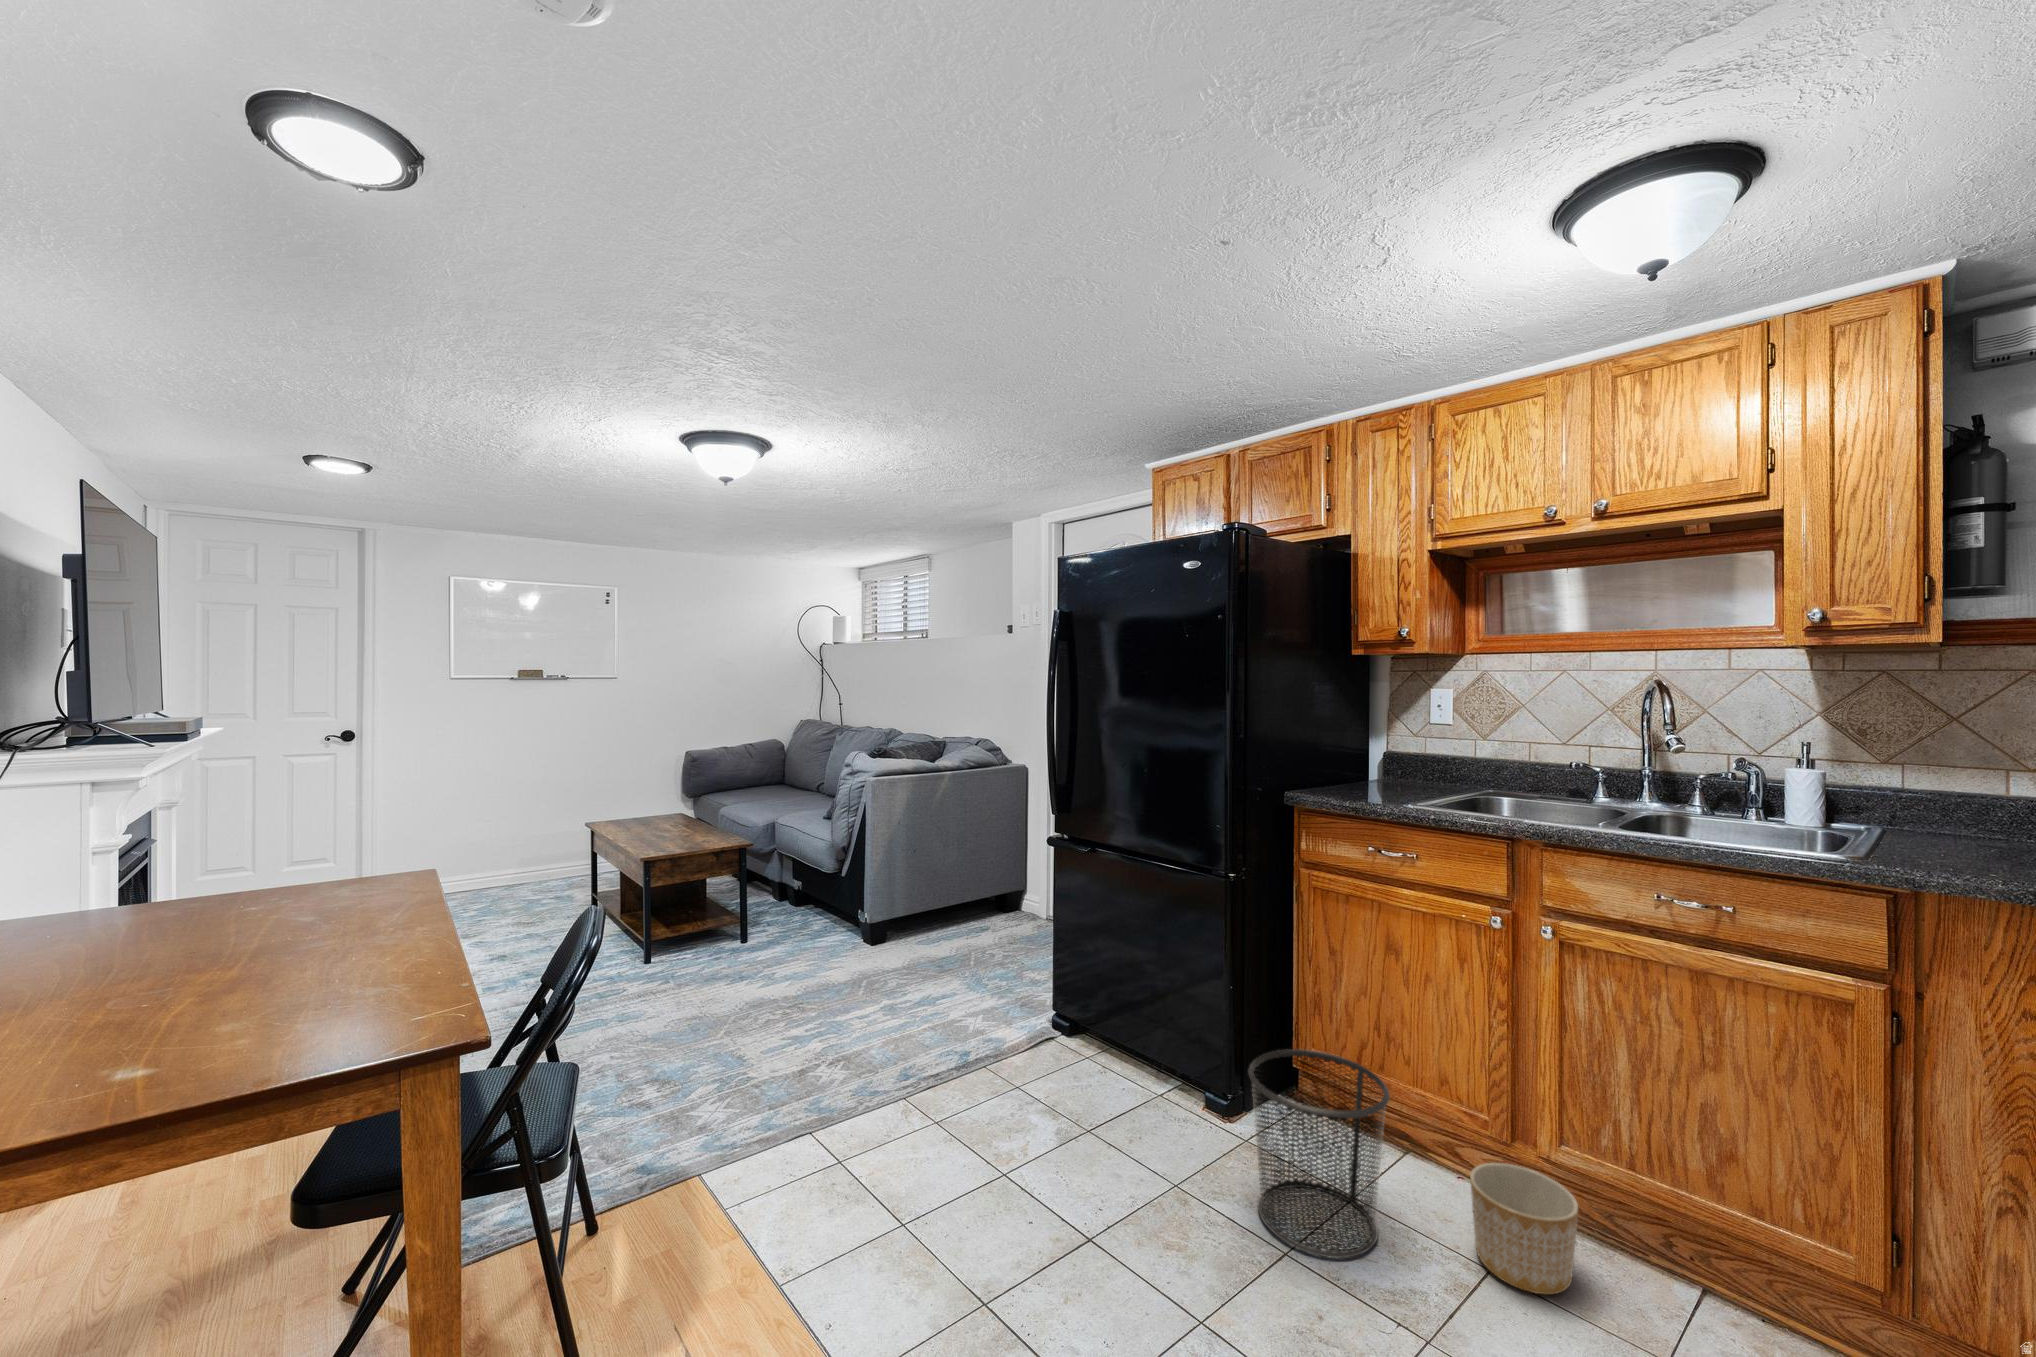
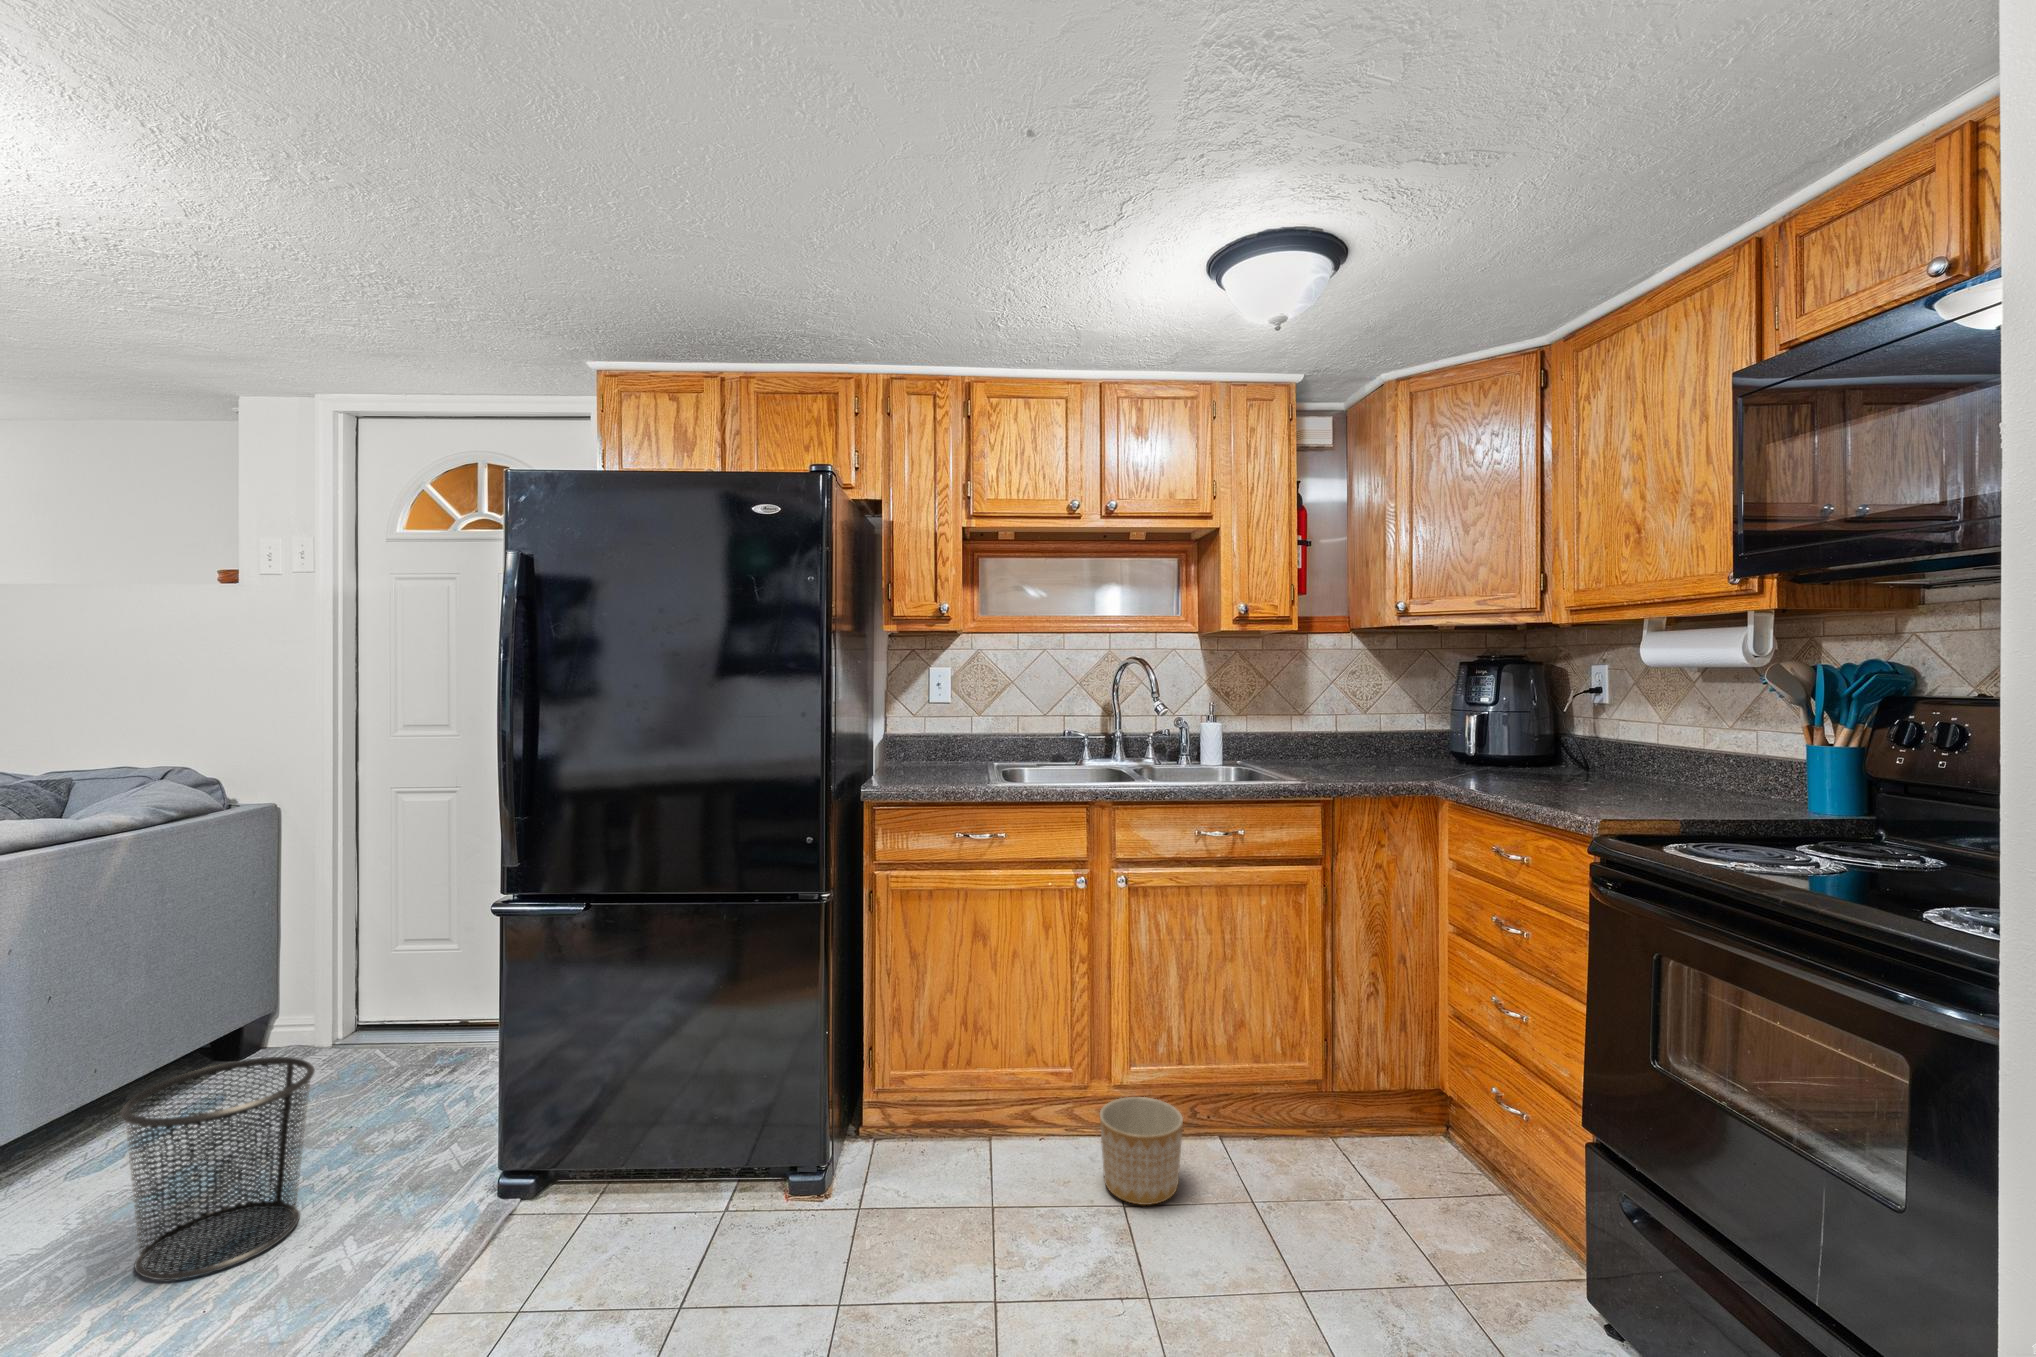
waste bin: present [1249,1049,1390,1258] -> present [120,1057,315,1280]

